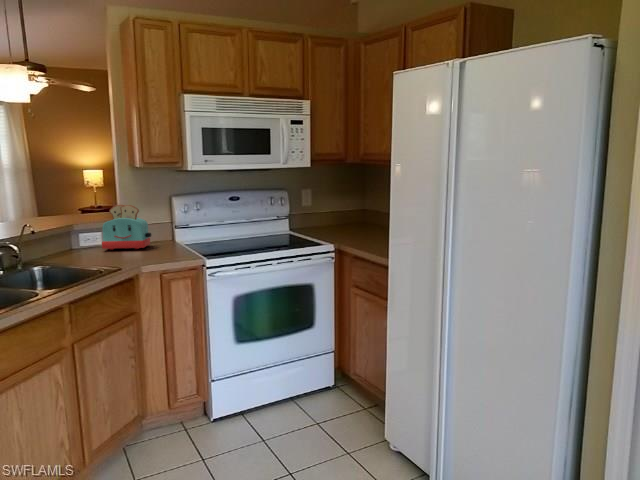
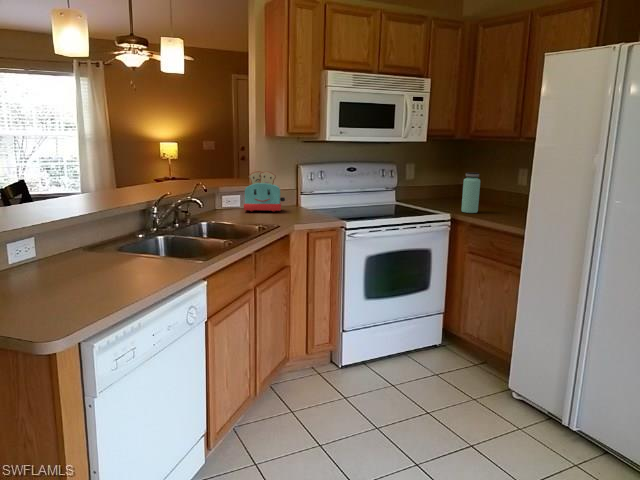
bottle: none [350,199,368,243] -> present [461,172,480,213]

